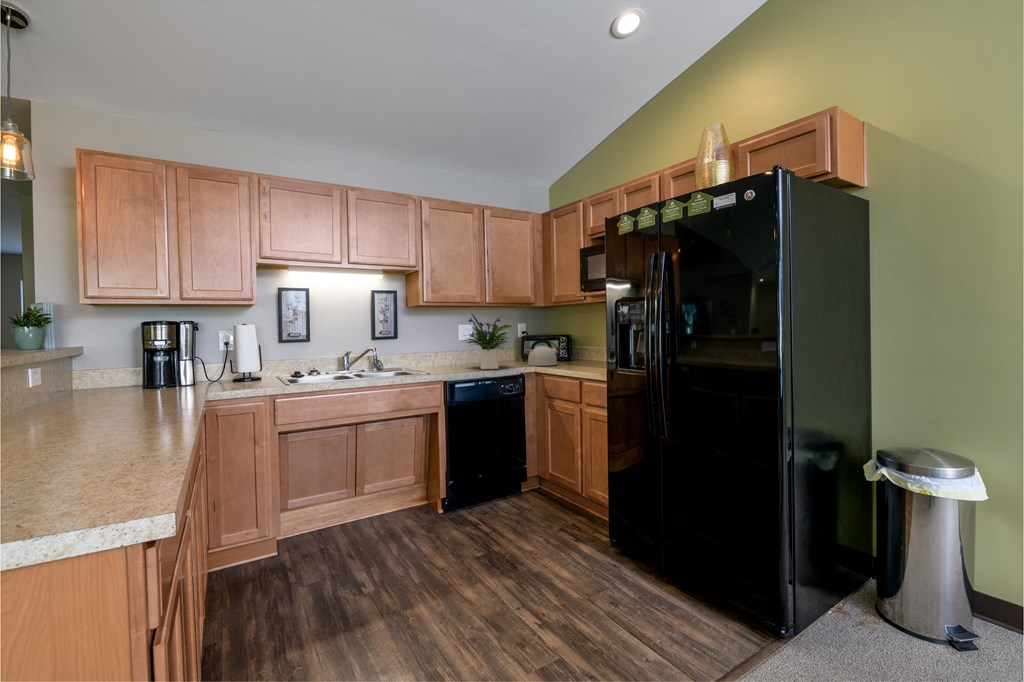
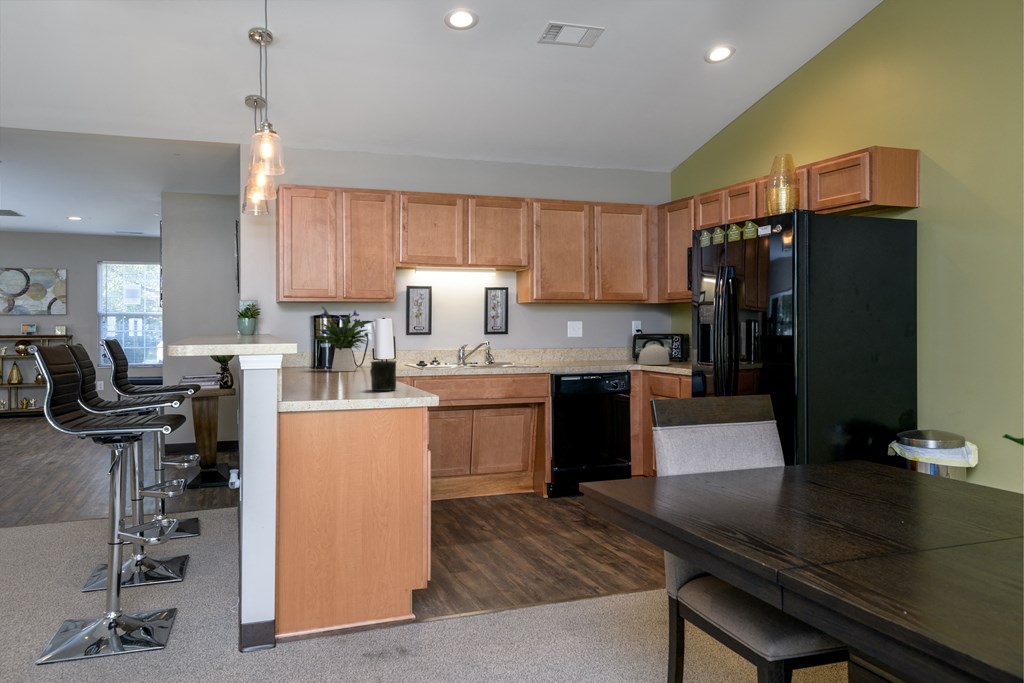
flower arrangement: present [465,314,511,369] -> present [315,307,373,371]
mug: none [75,408,147,477] -> present [370,361,396,391]

